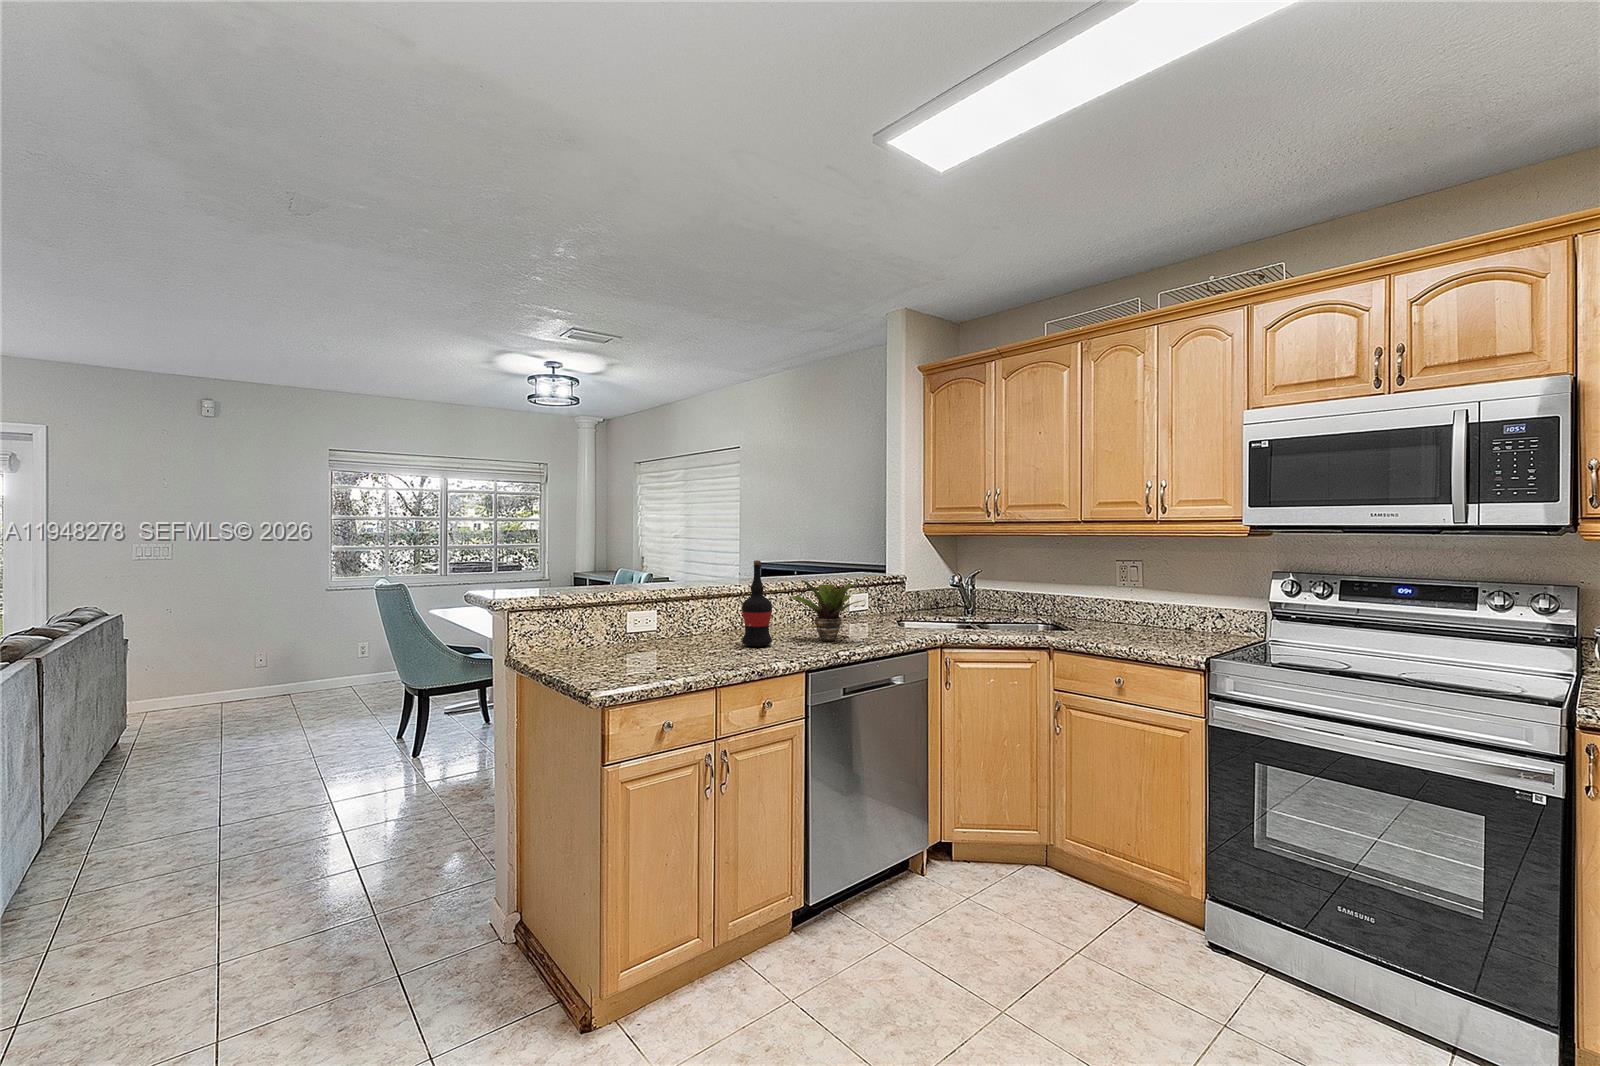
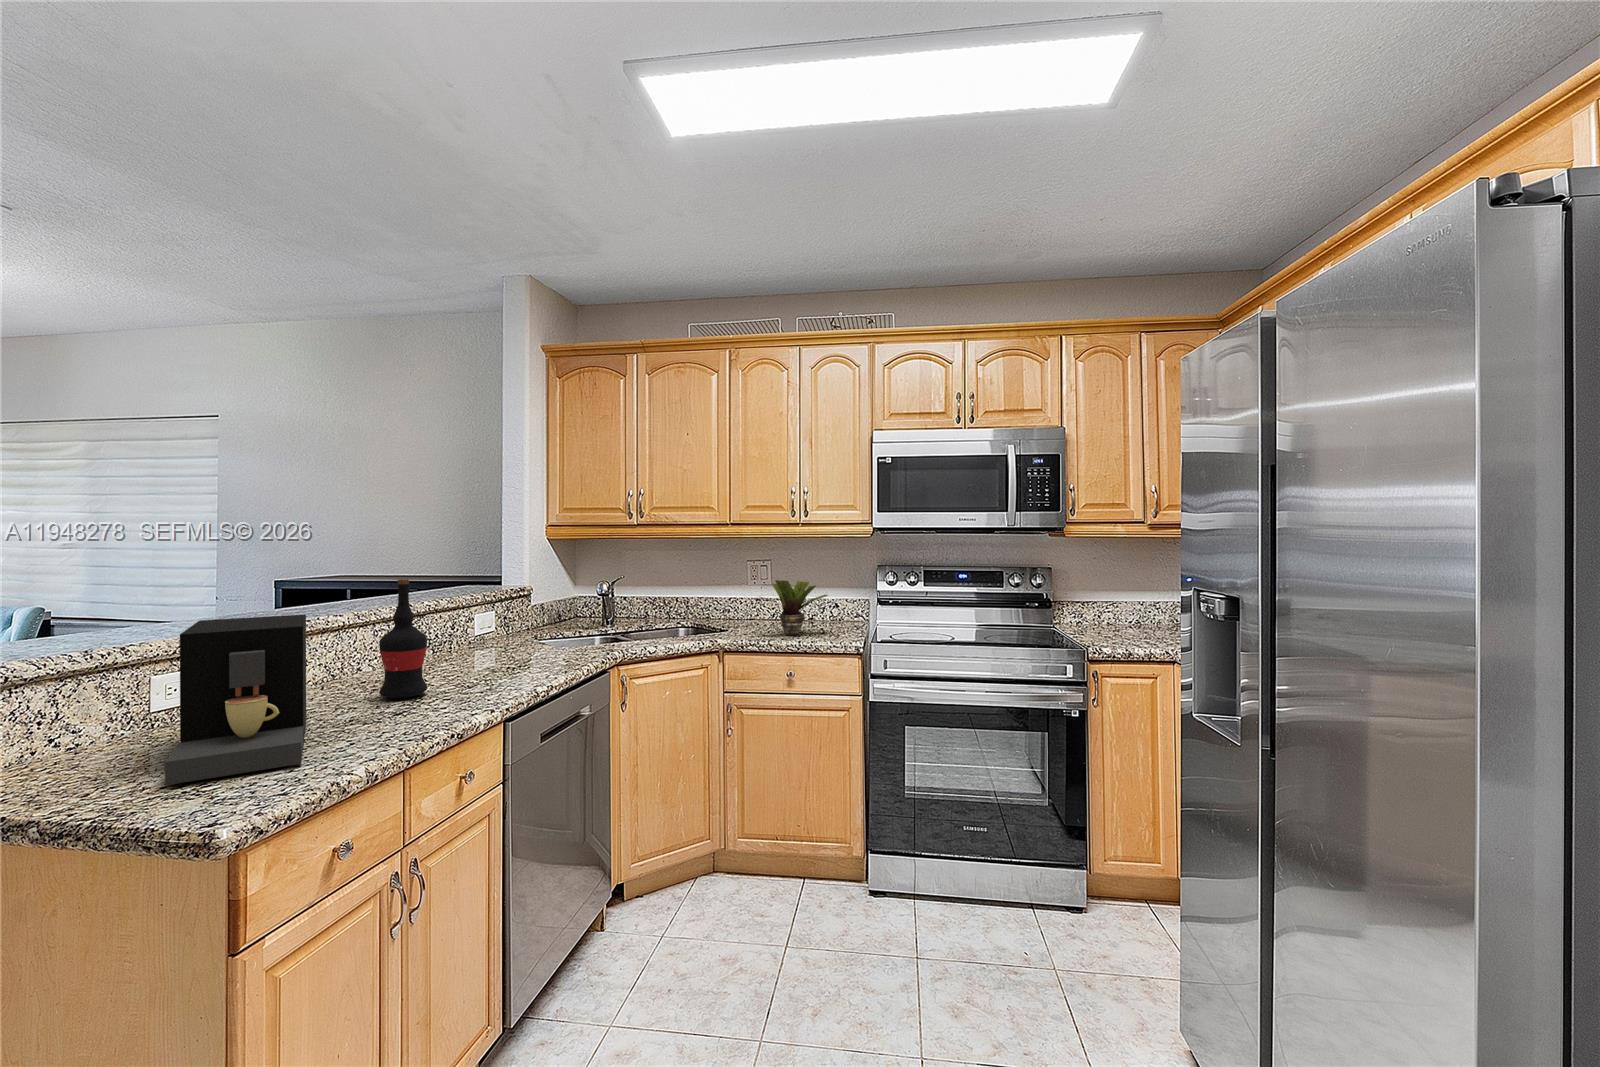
coffee maker: none [600,580,692,670] -> present [165,614,306,785]
potted plant: present [791,580,863,641] -> present [760,580,828,635]

